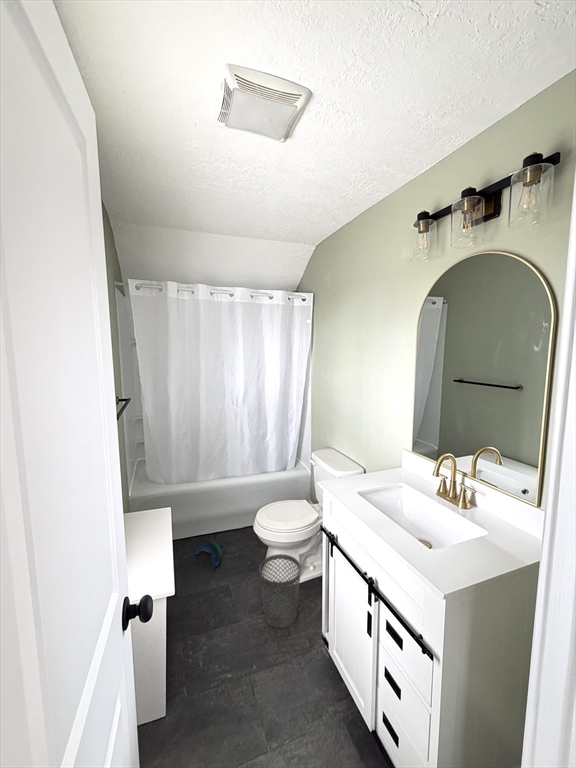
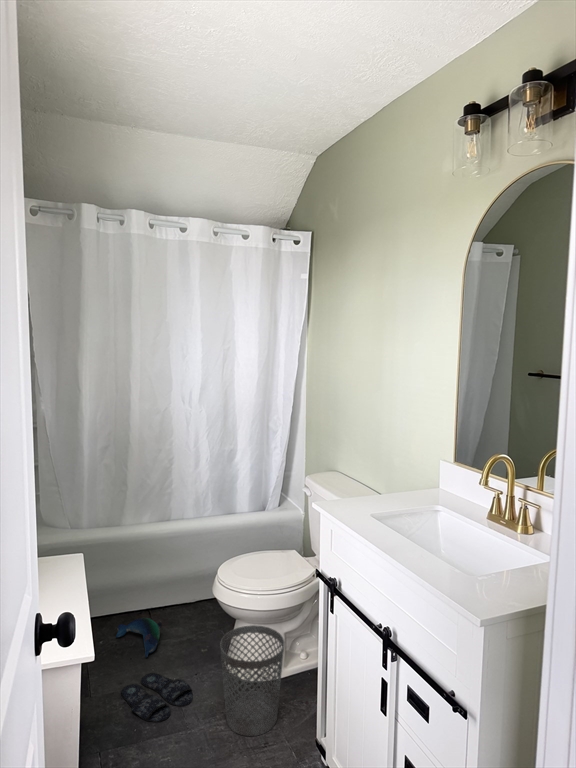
slippers: none [197,581,243,617] -> present [121,673,193,722]

